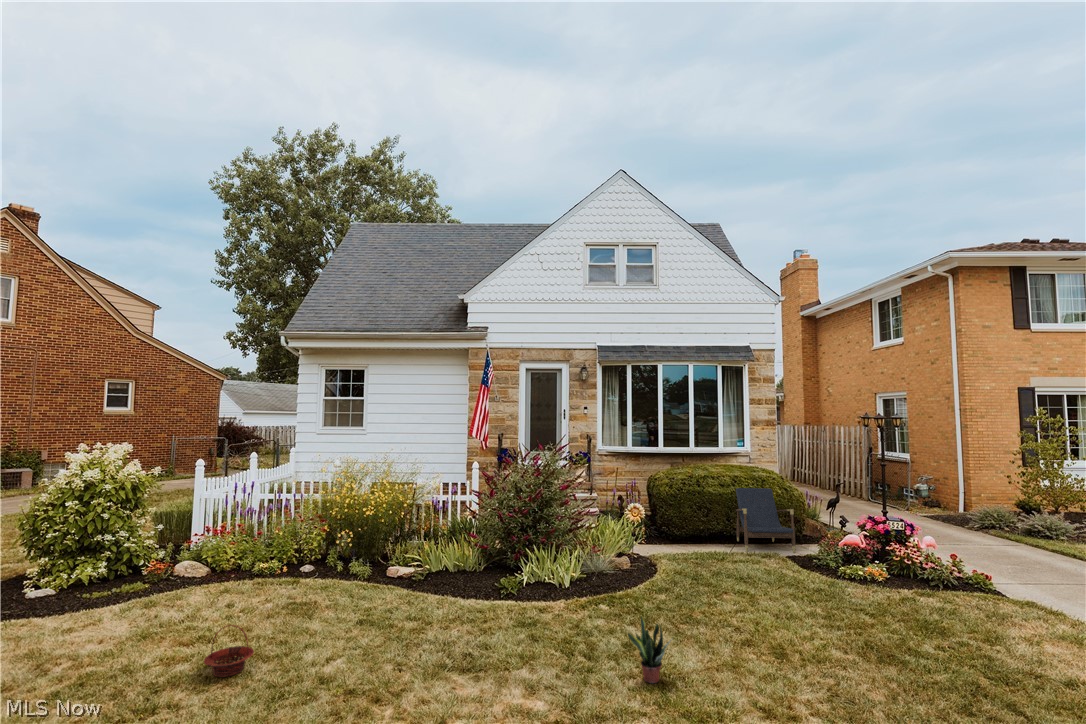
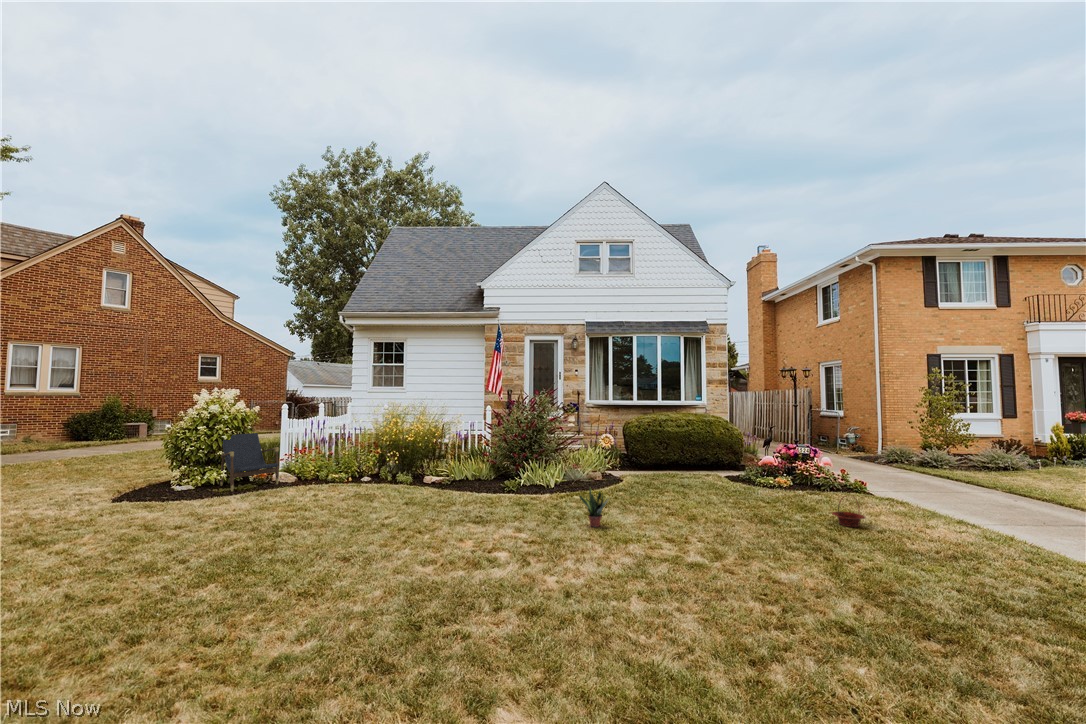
lounge chair: present [736,488,795,553] -> present [220,433,279,491]
basket: present [204,625,254,677] -> present [832,496,865,527]

